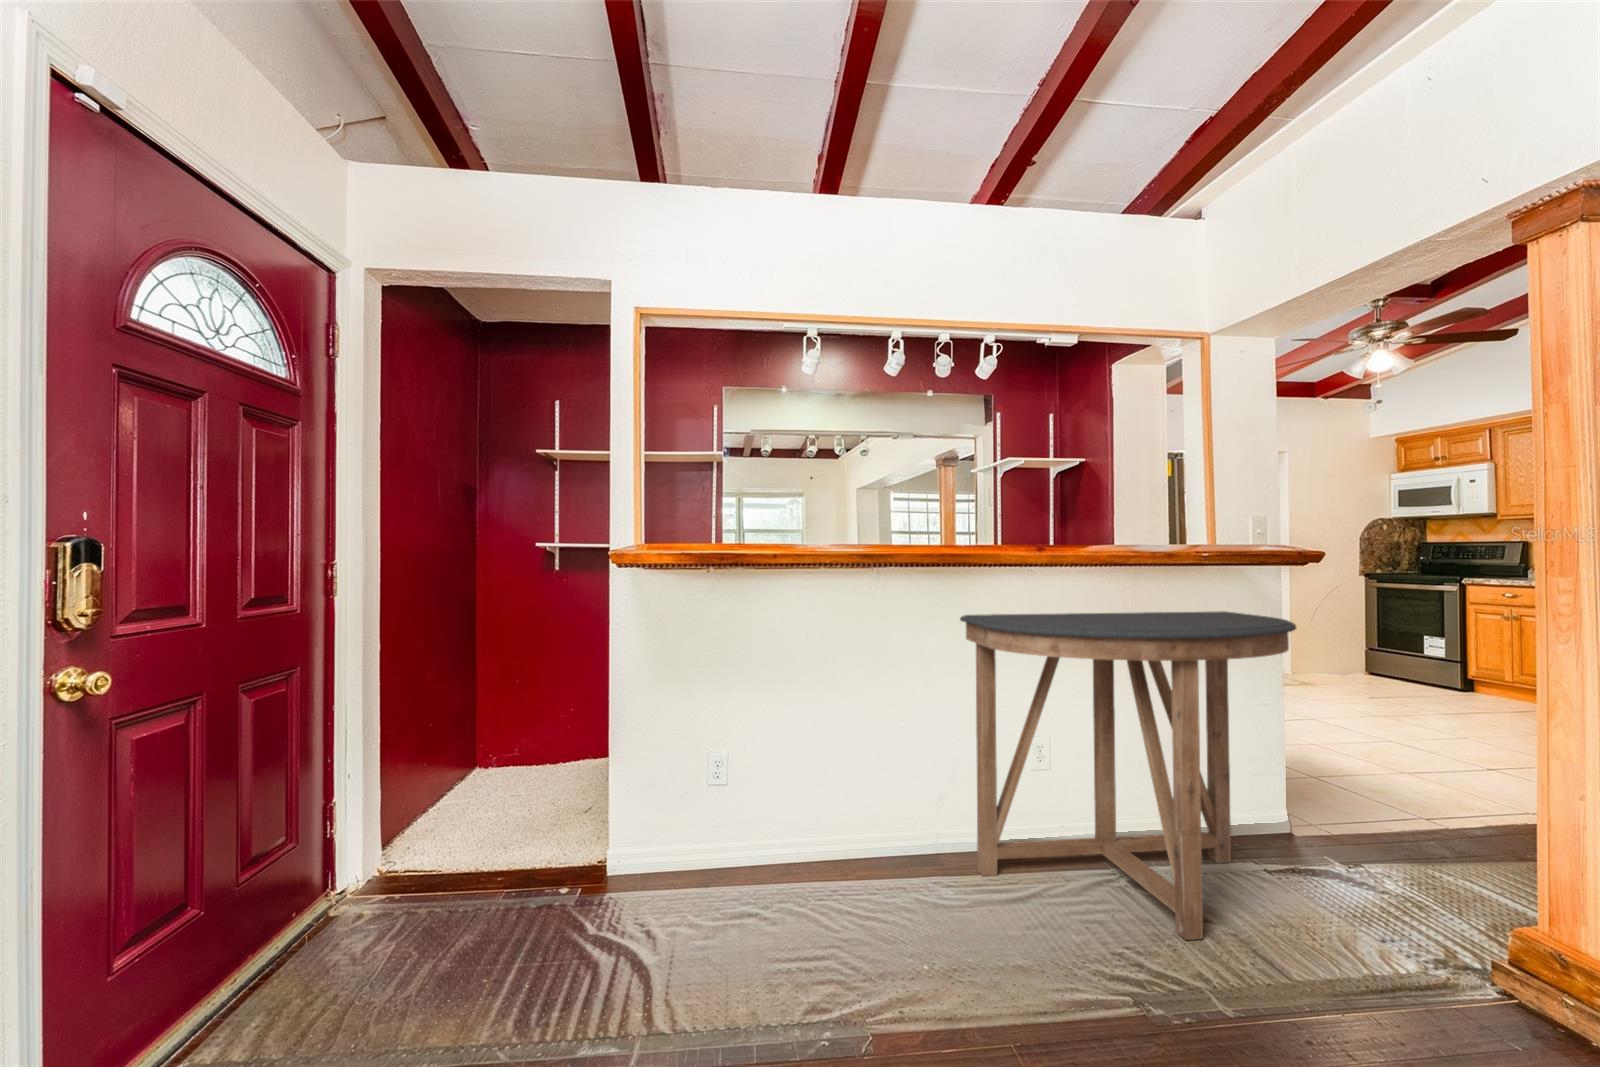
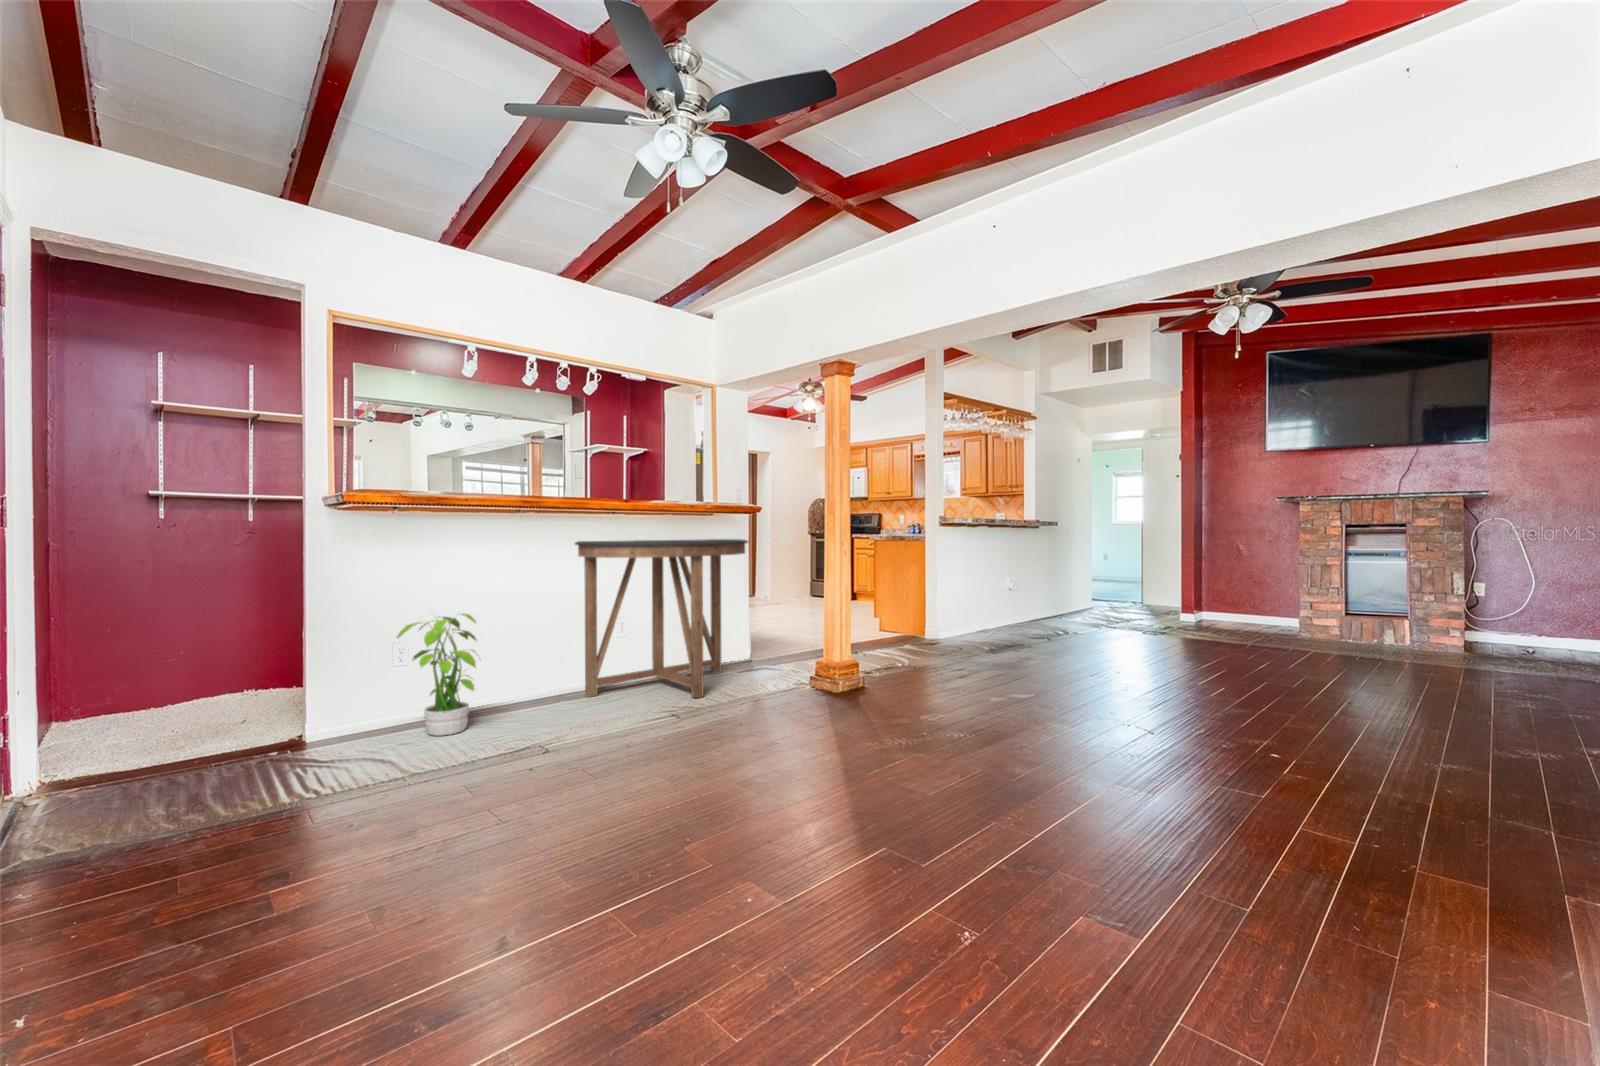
potted plant: none [693,722,808,923] -> present [396,613,476,736]

